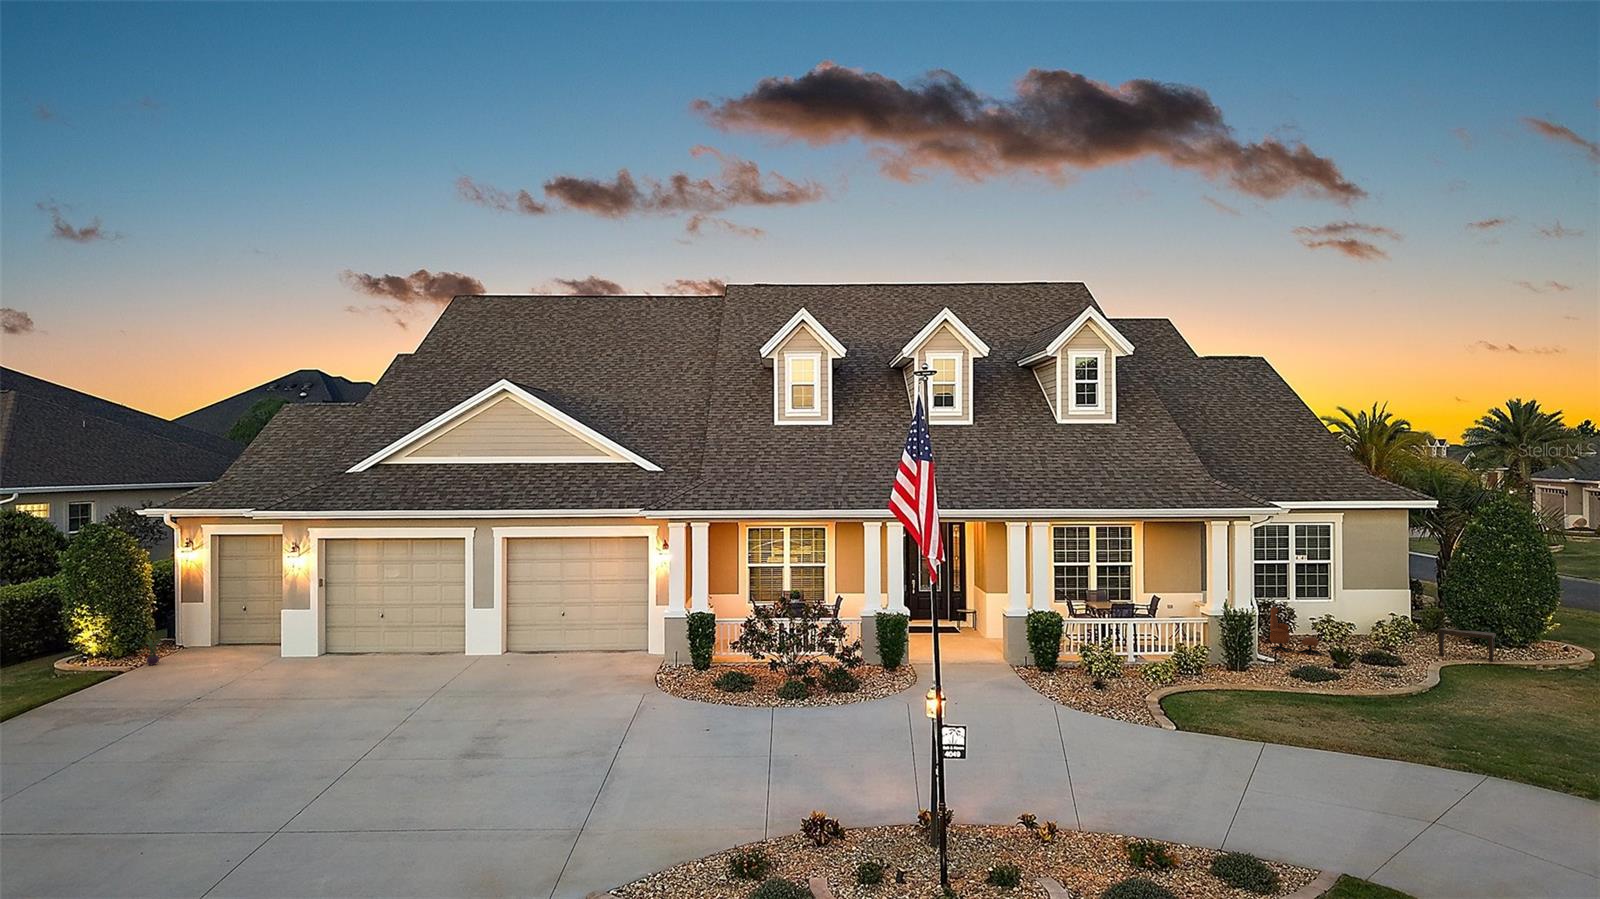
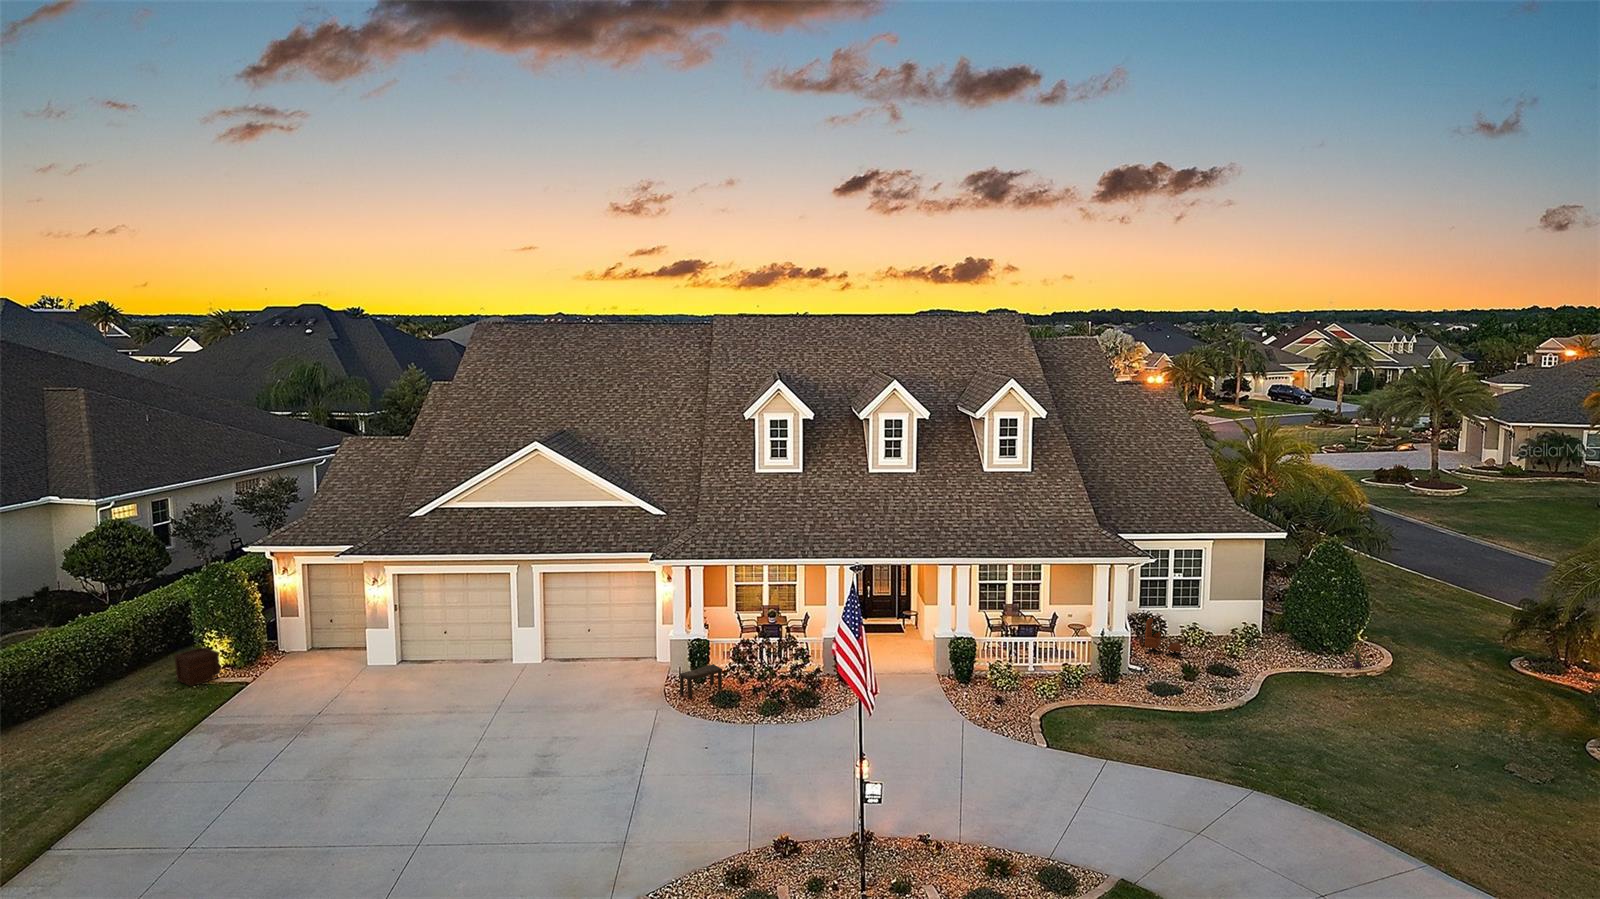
bench: present [1438,628,1496,662] -> present [680,664,722,699]
wooden crate: none [35,631,93,677] -> present [175,647,221,686]
decorative plant: present [144,637,159,665] -> present [1353,648,1362,669]

